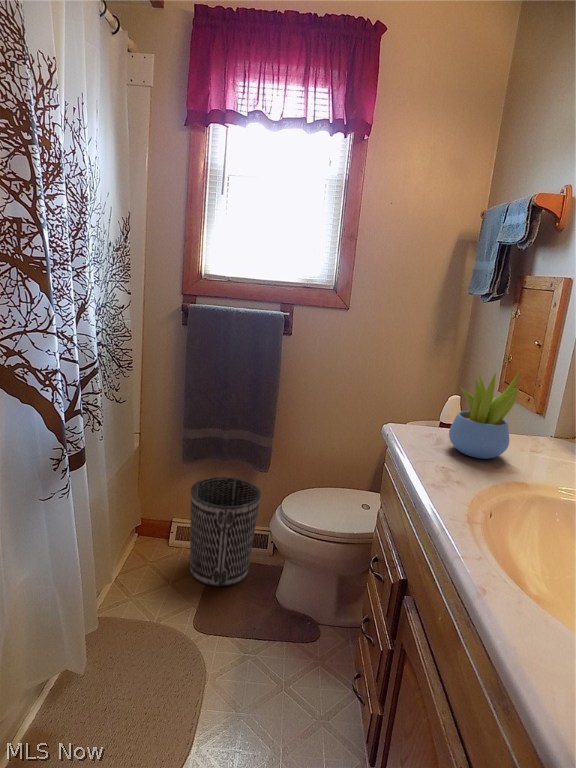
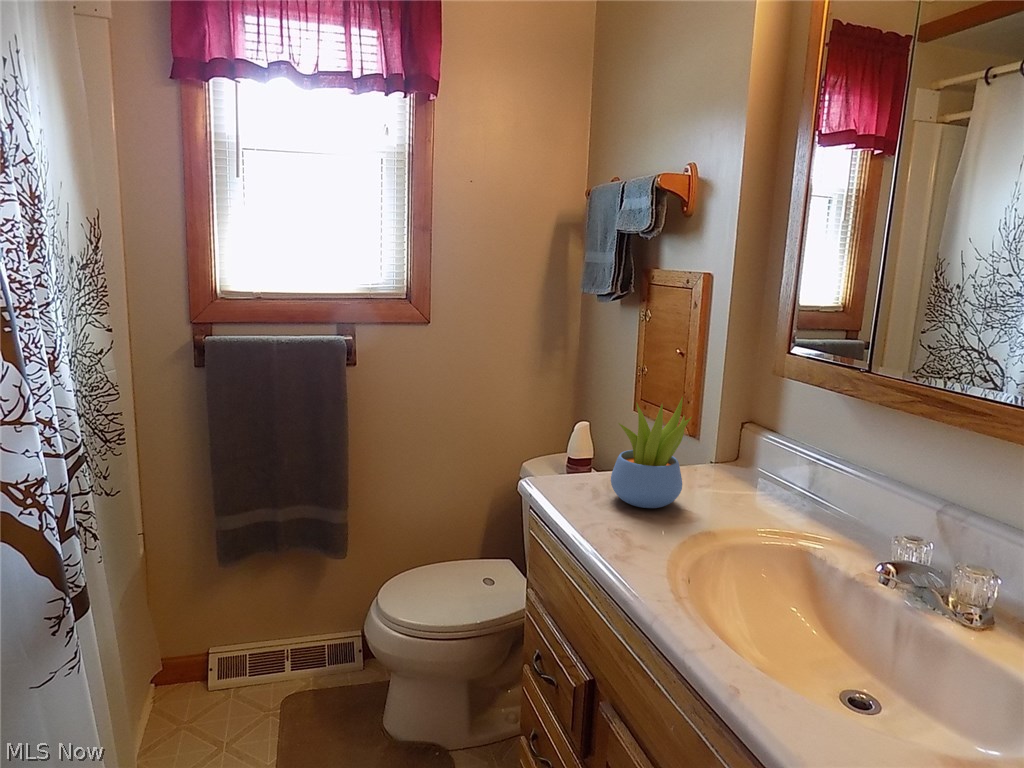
wastebasket: present [190,477,261,586] -> none [237,573,341,735]

